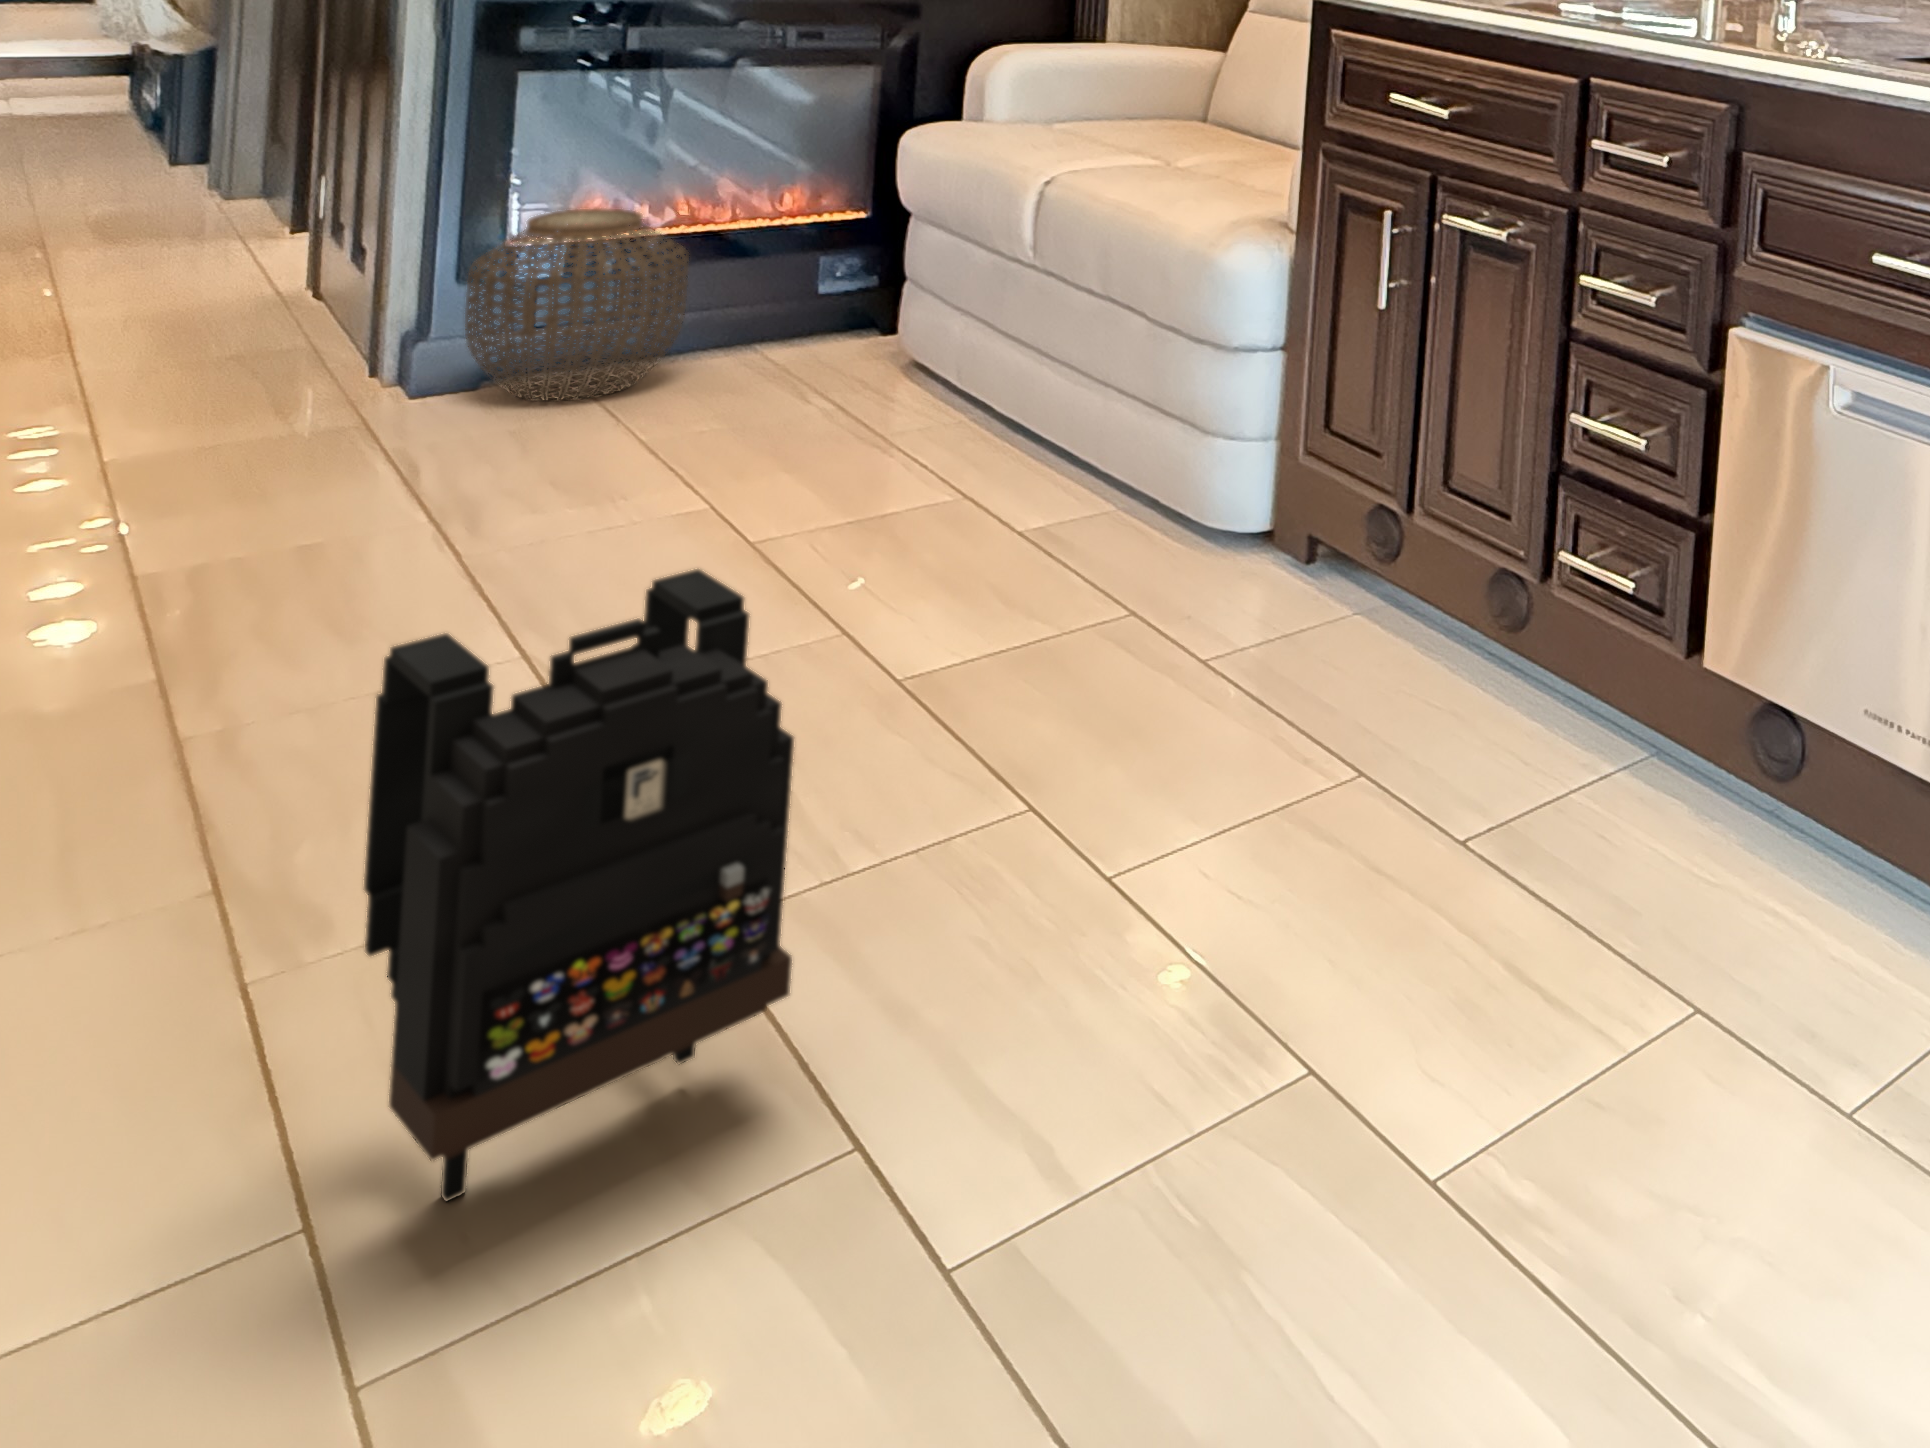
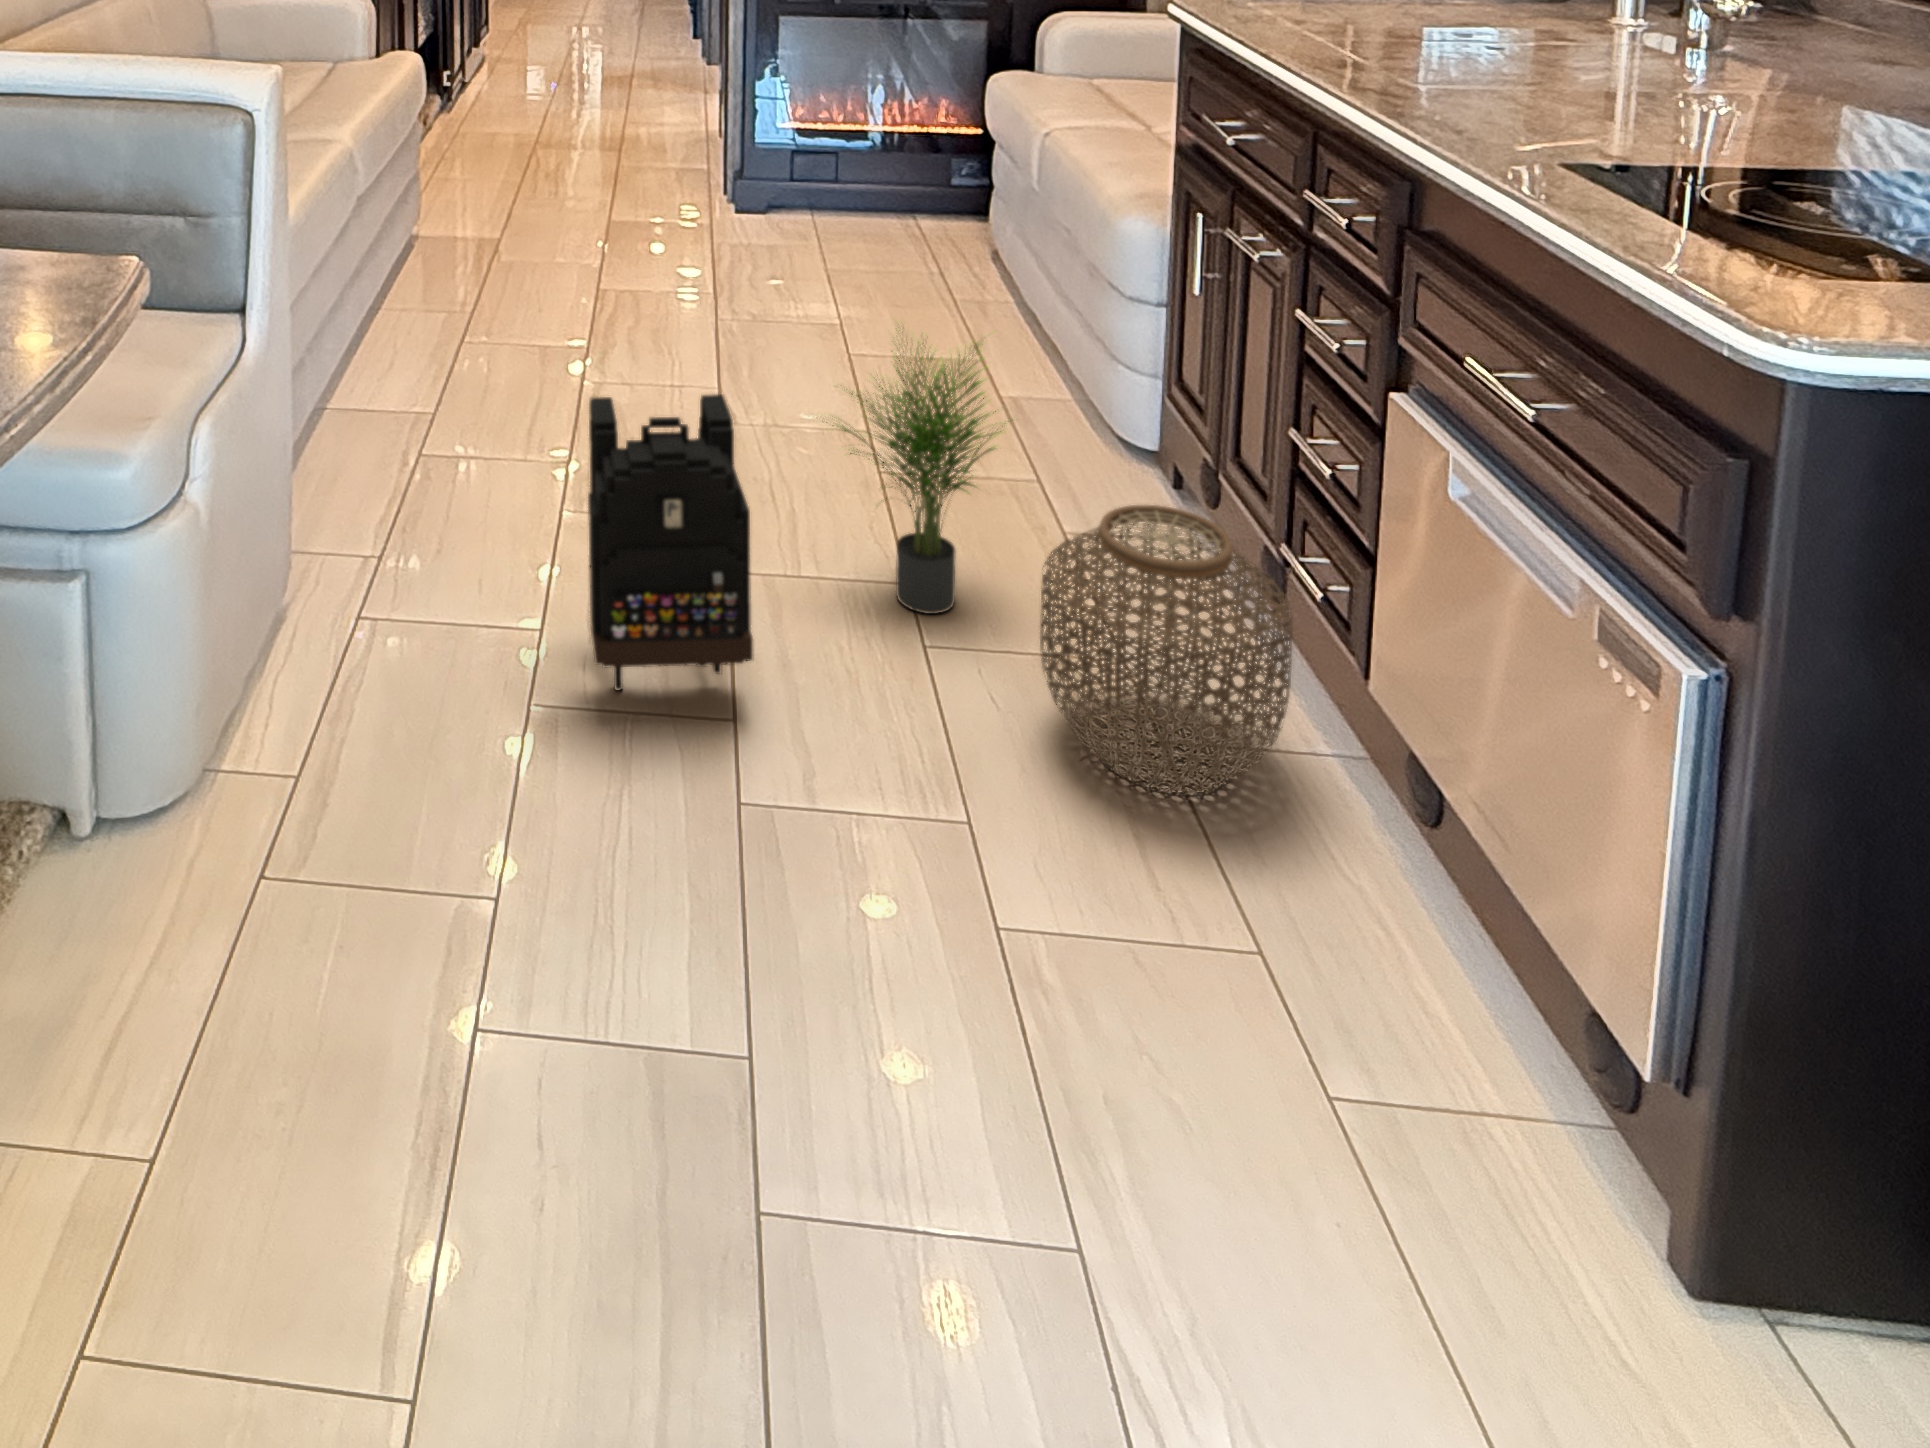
woven basket: present [465,209,689,400] -> present [1040,505,1292,794]
potted plant: none [802,384,1163,828] -> present [826,327,1009,614]

